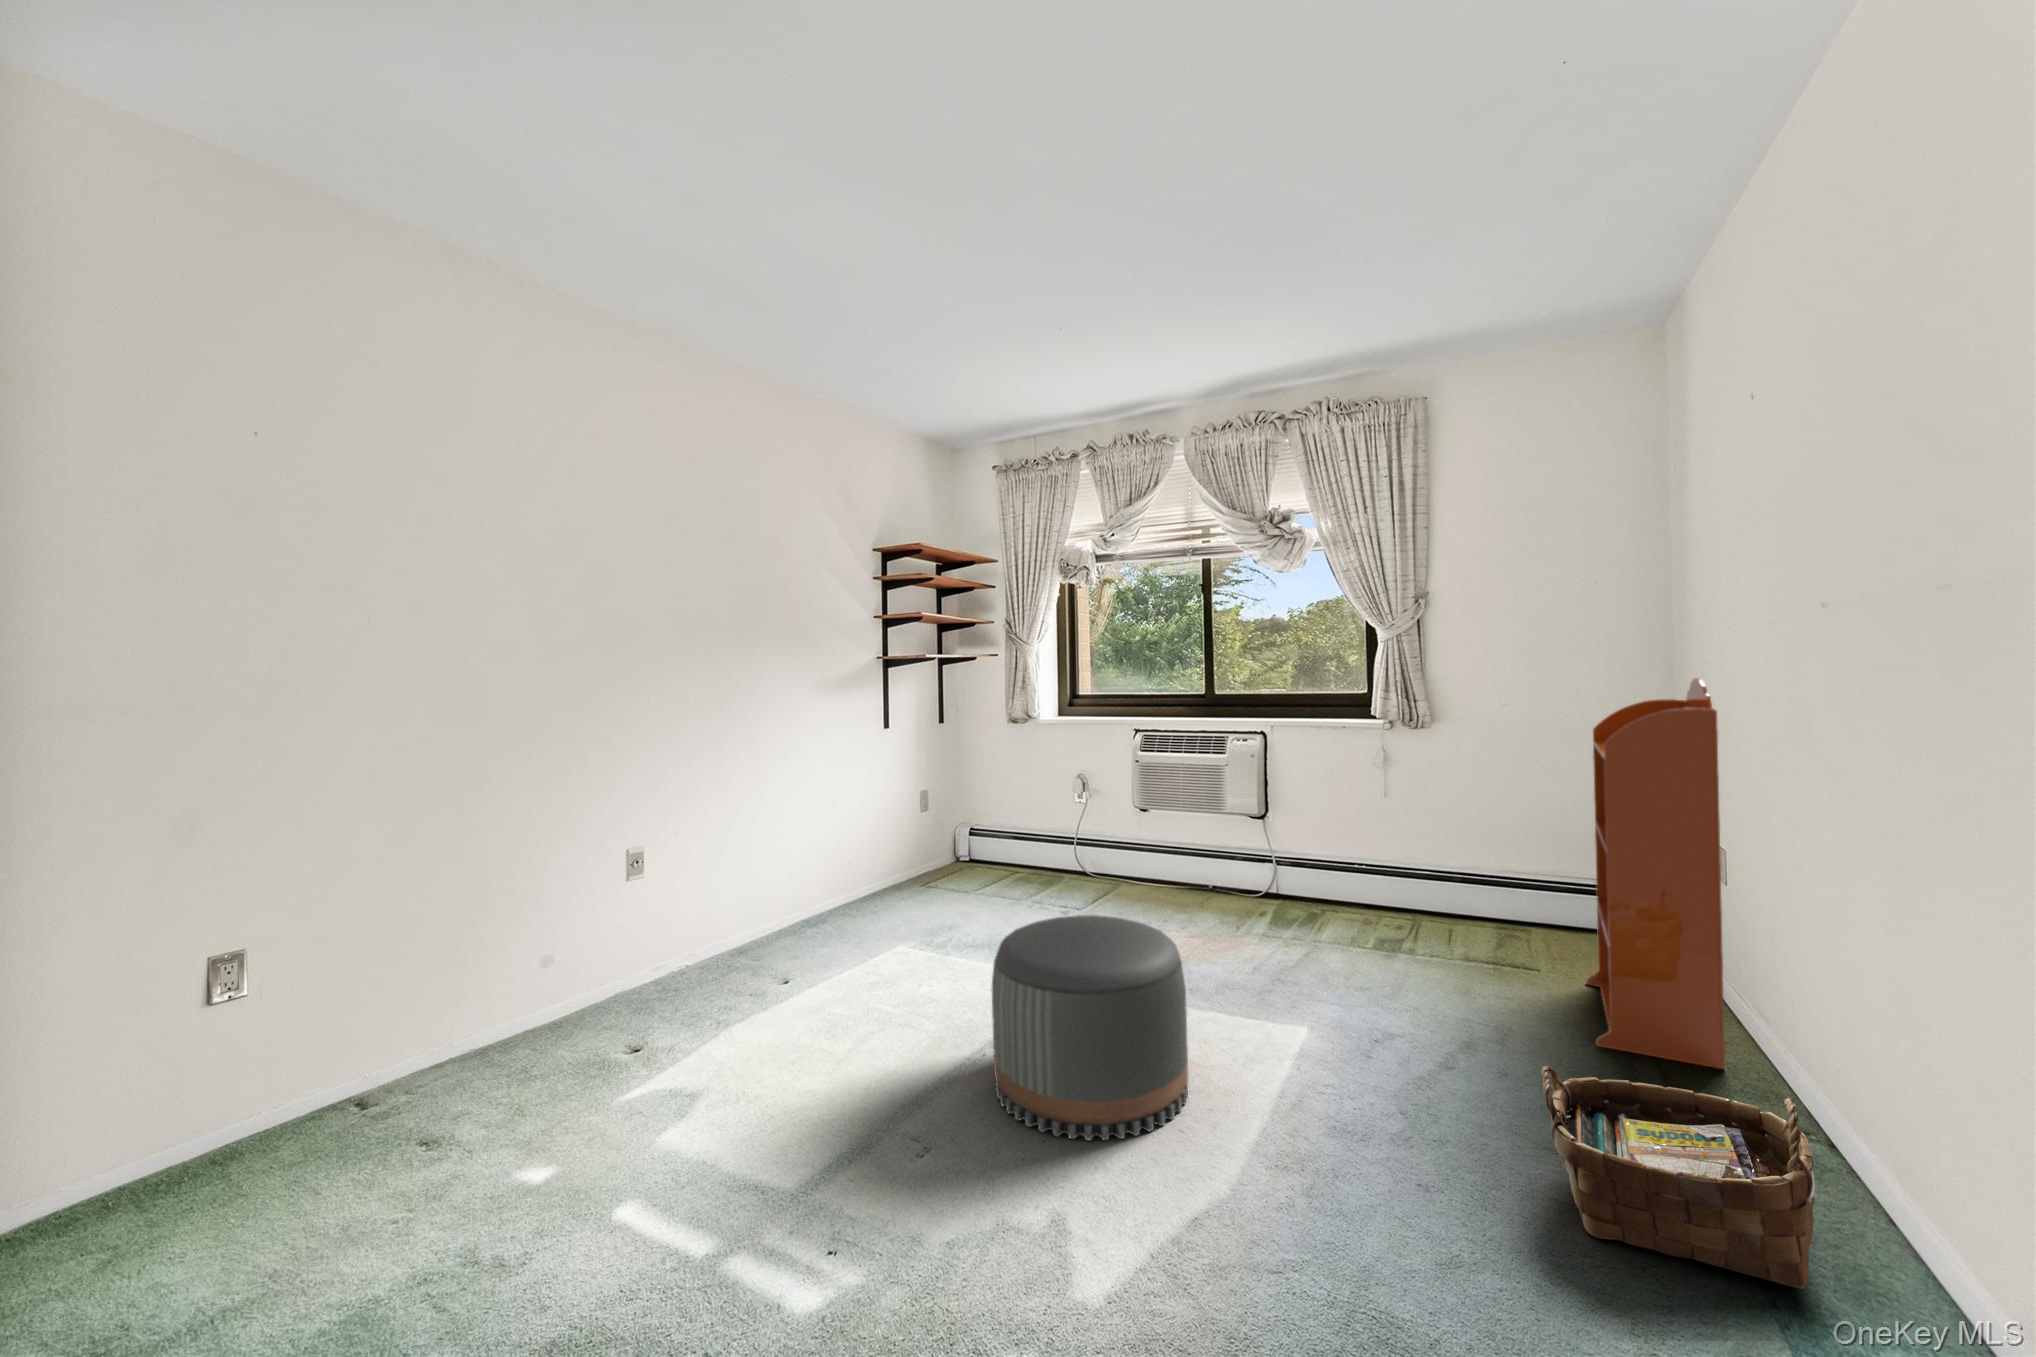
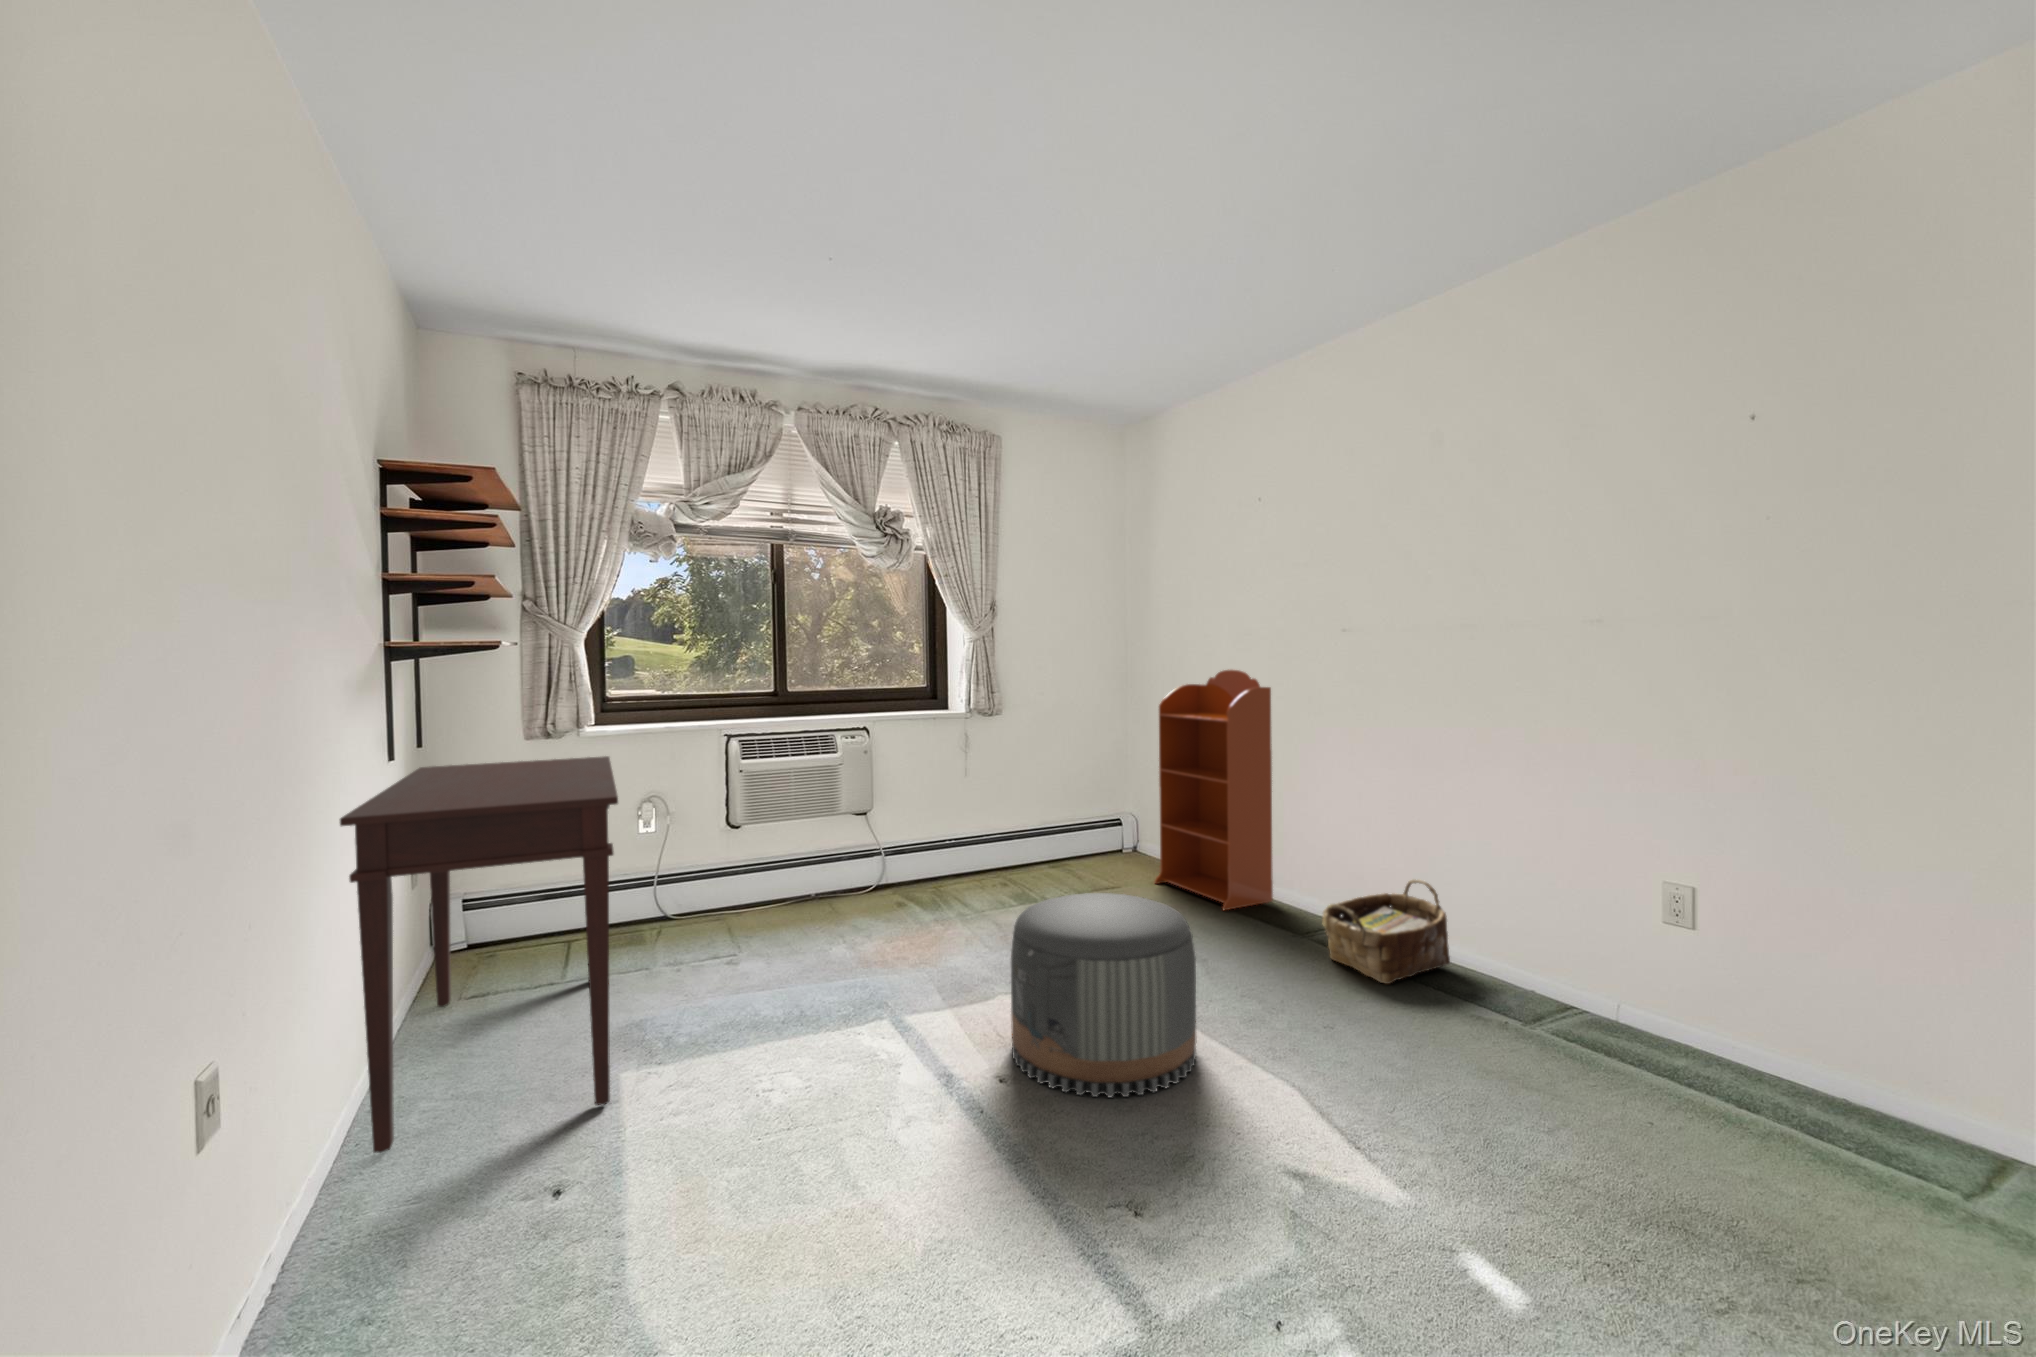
desk: none [739,736,988,962] -> present [340,756,618,1153]

